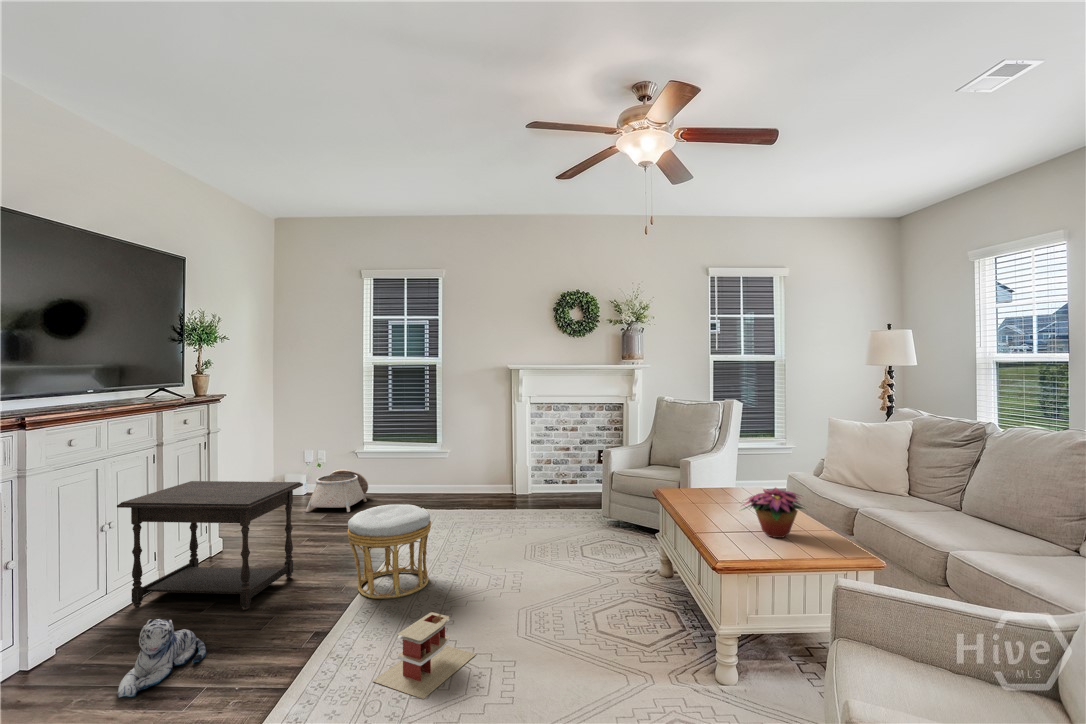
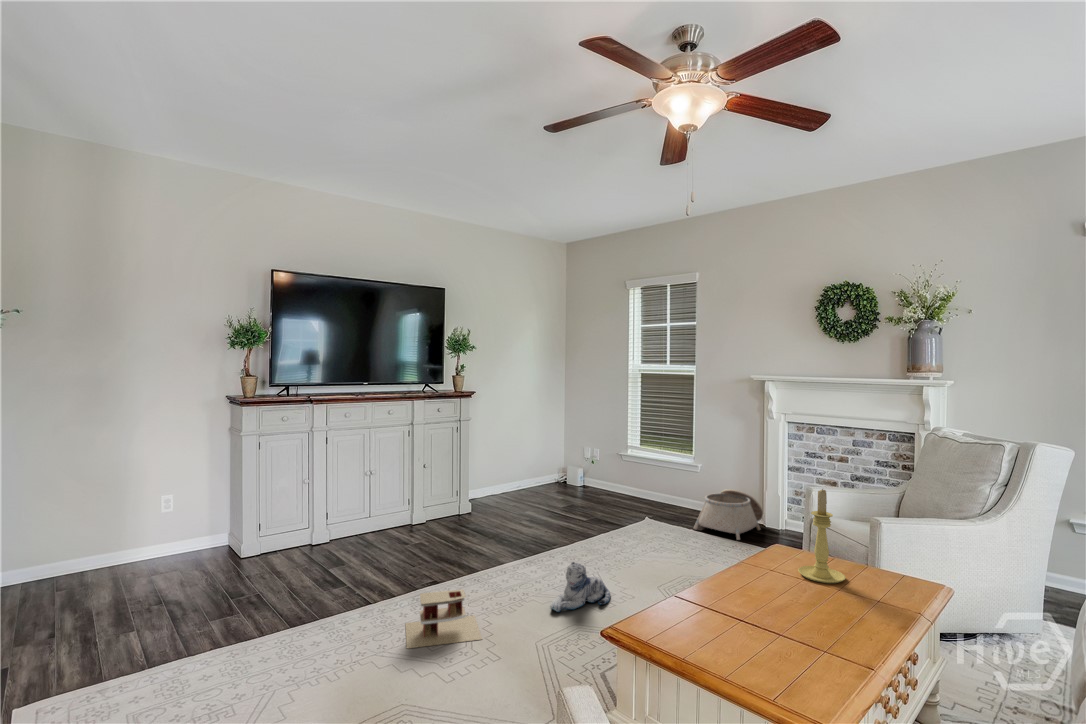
candle holder: none [698,436,729,501] -> present [798,489,845,583]
basket: present [306,470,368,512] -> present [694,489,763,540]
side table: present [117,481,303,611] -> none [386,454,492,552]
flower arrangement: present [743,488,803,538] -> none [705,566,811,644]
ottoman: present [348,504,431,599] -> none [488,498,558,579]
plush toy: present [117,619,206,697] -> present [550,562,610,612]

